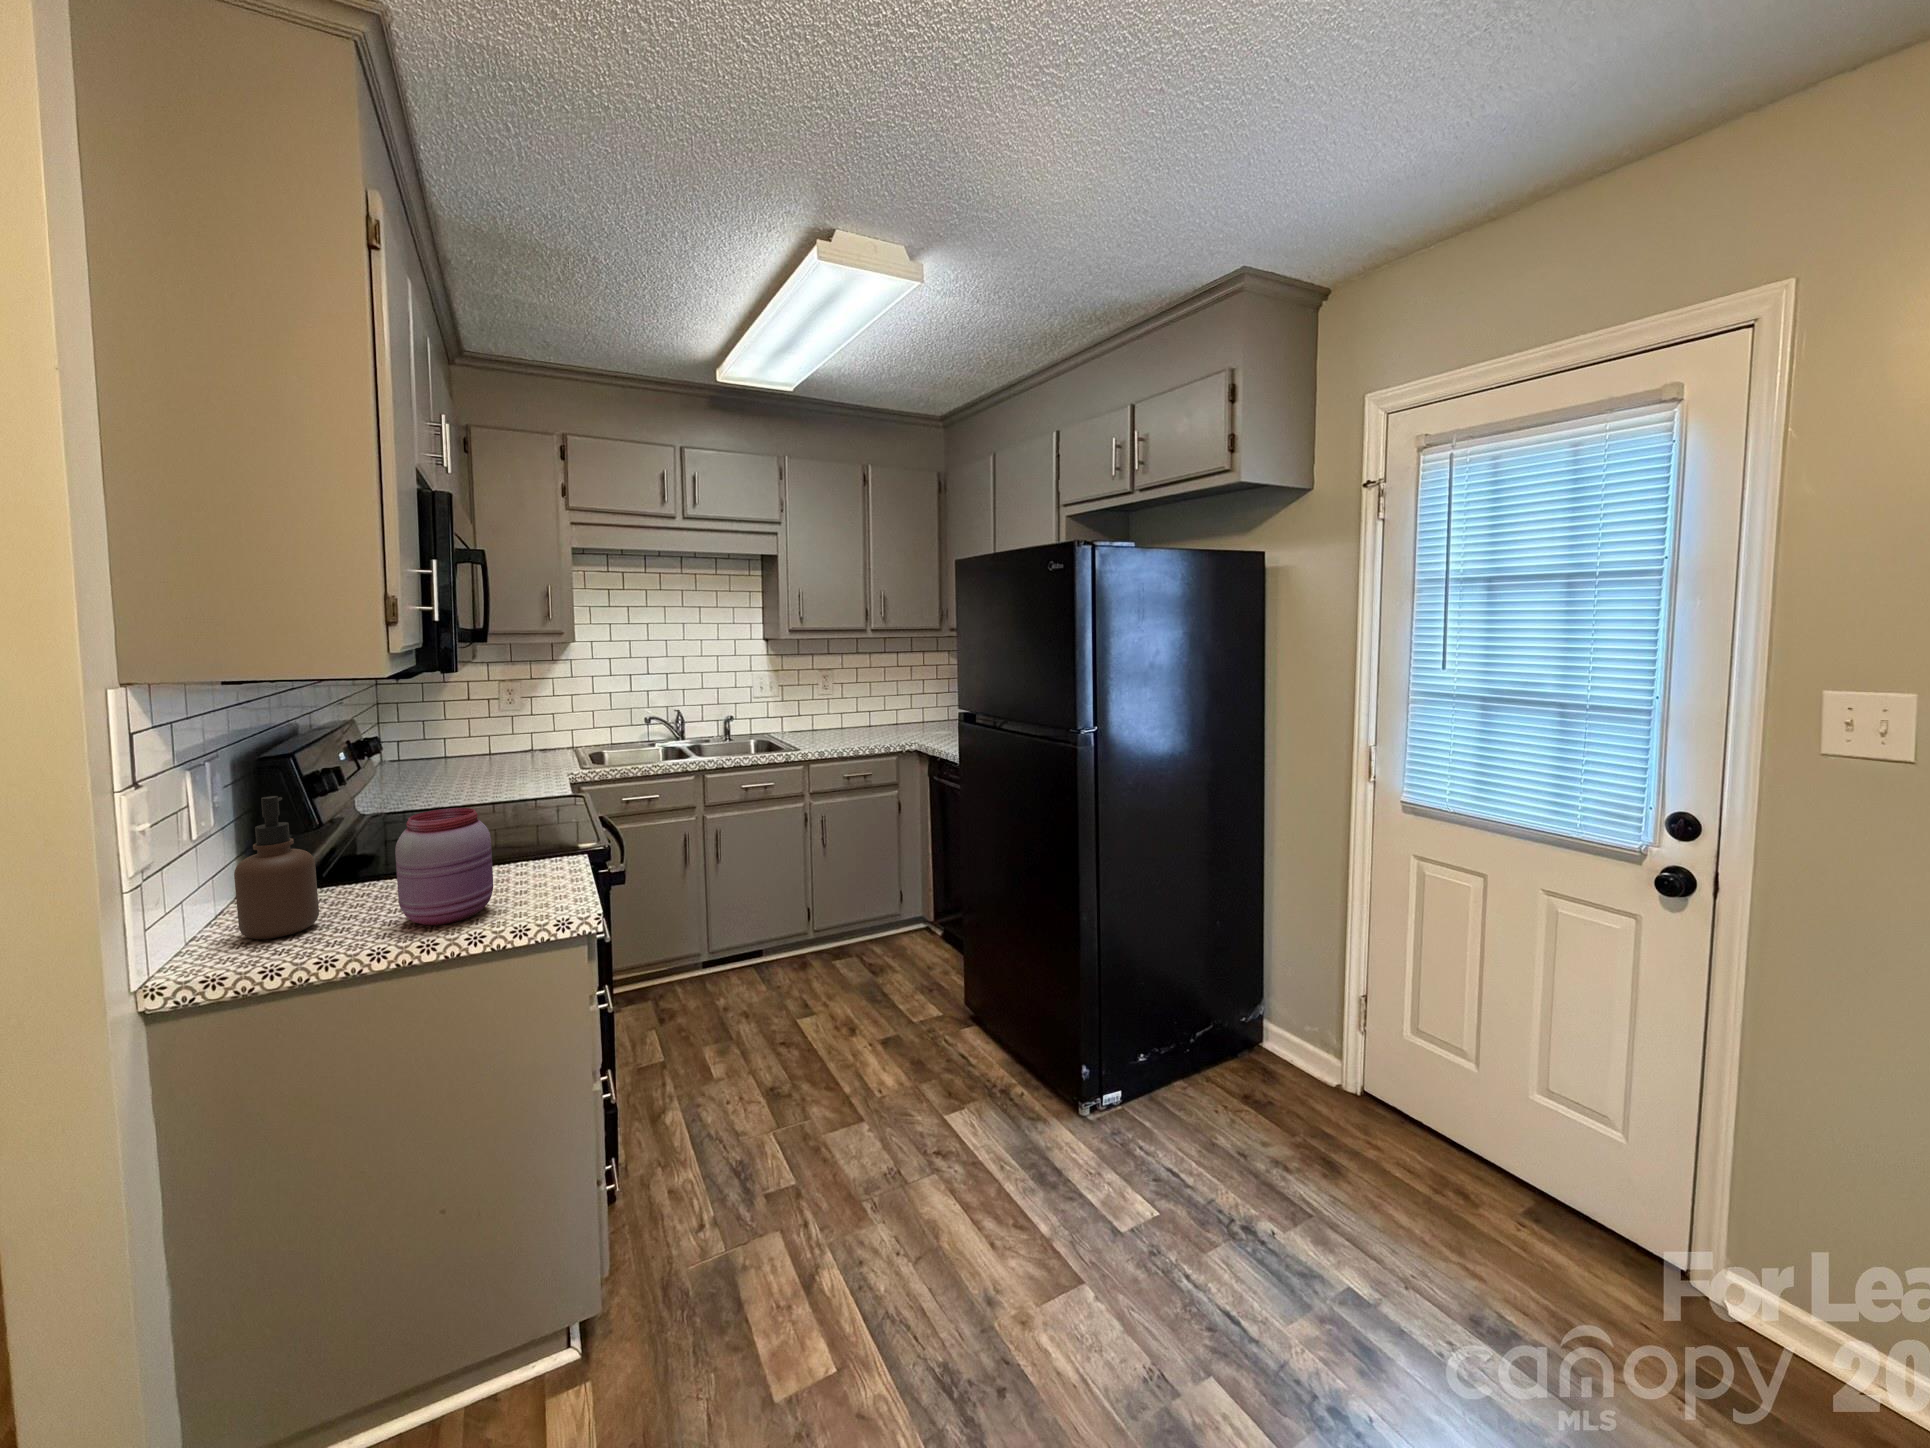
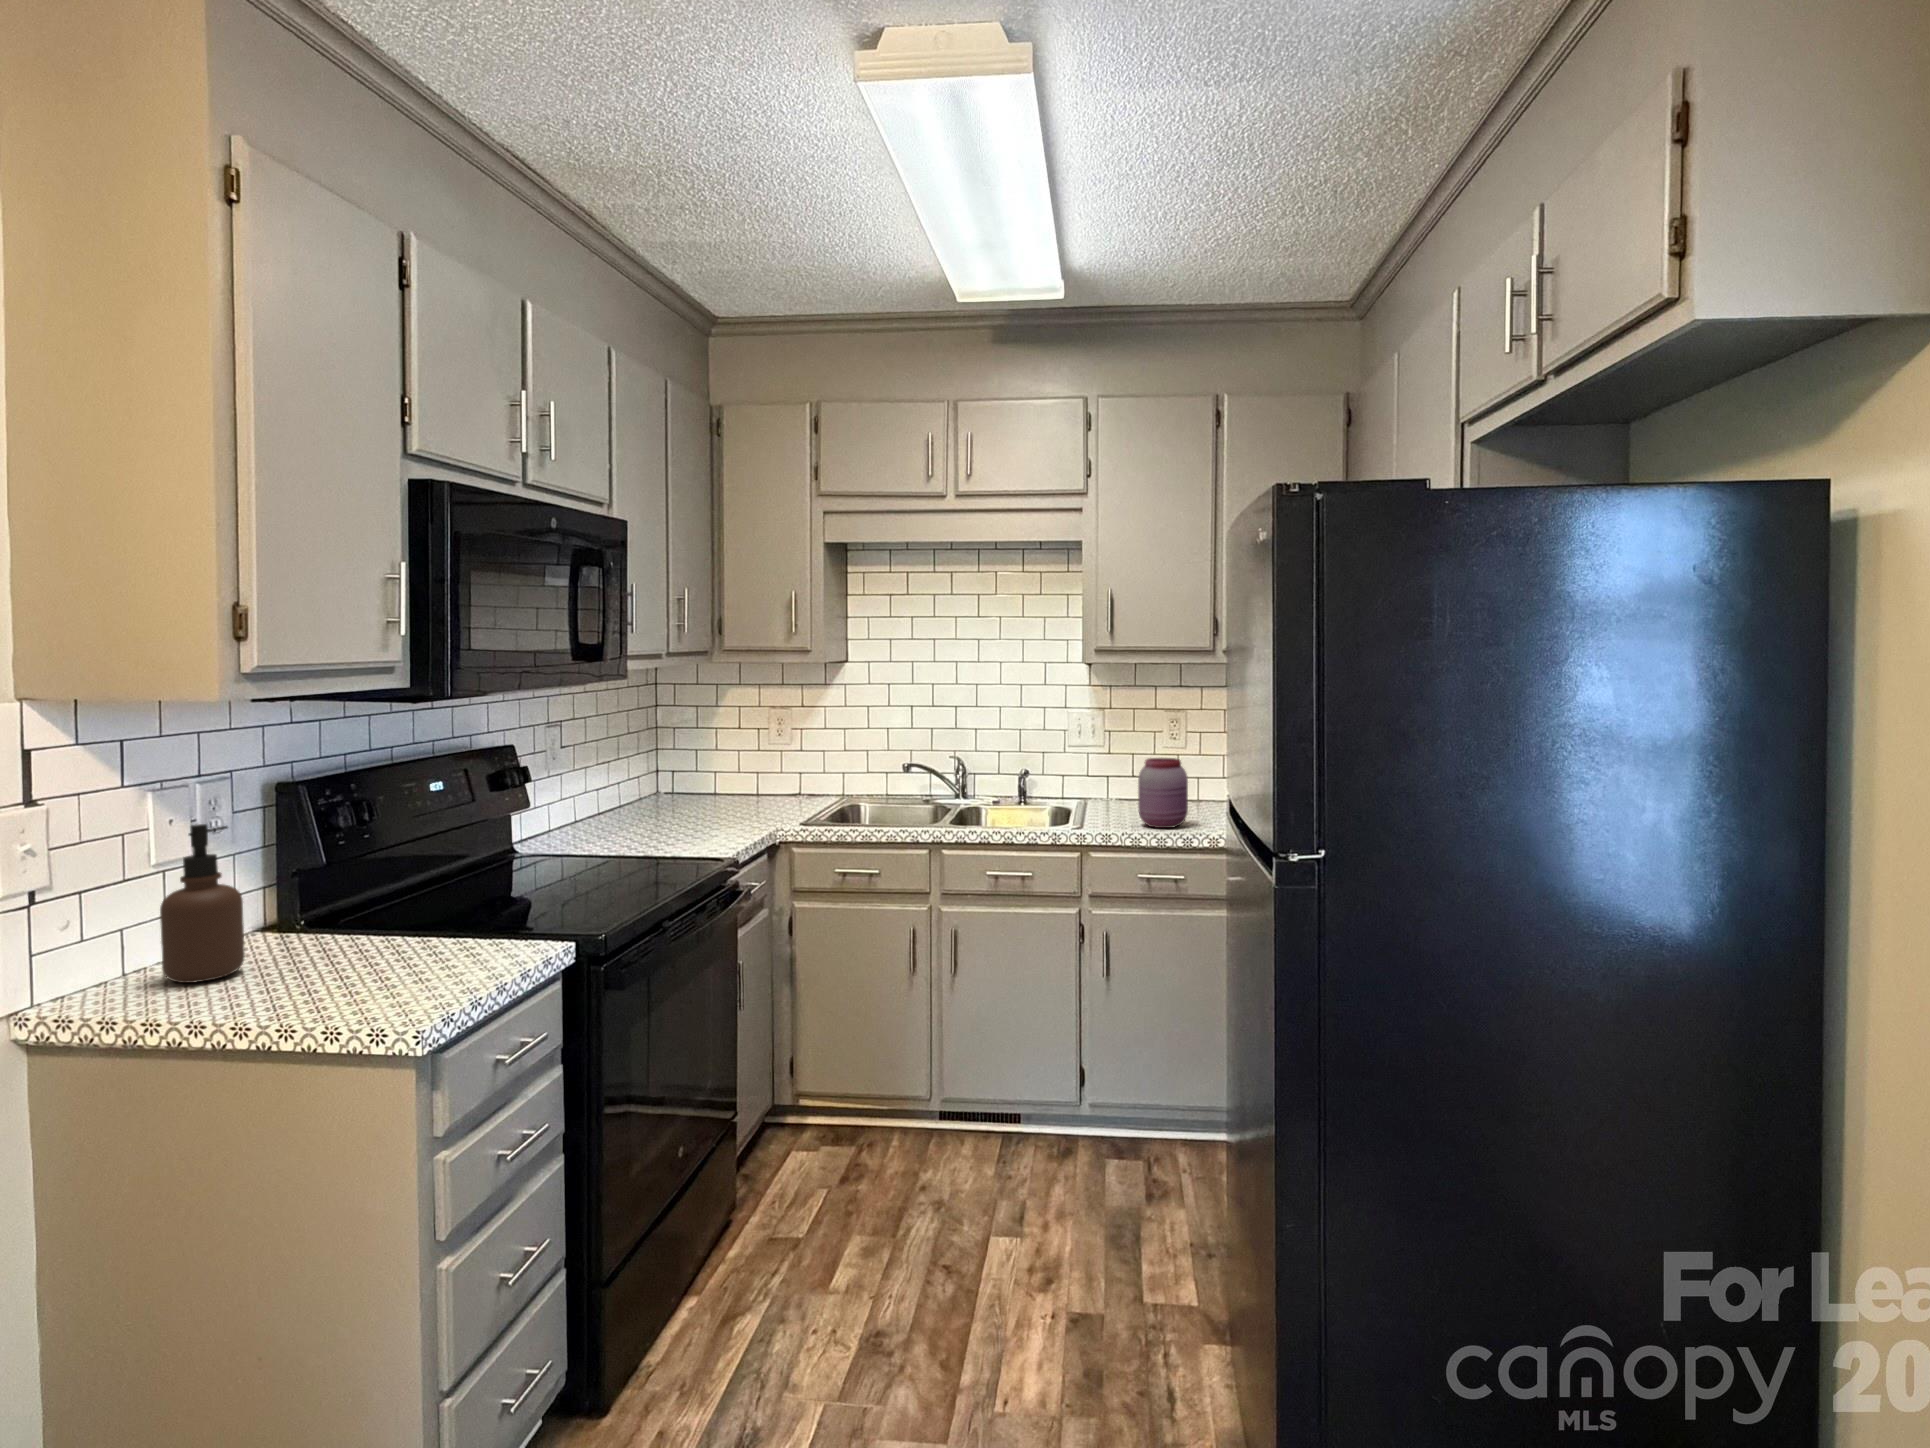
jar: present [395,808,493,925] -> present [1138,758,1188,828]

